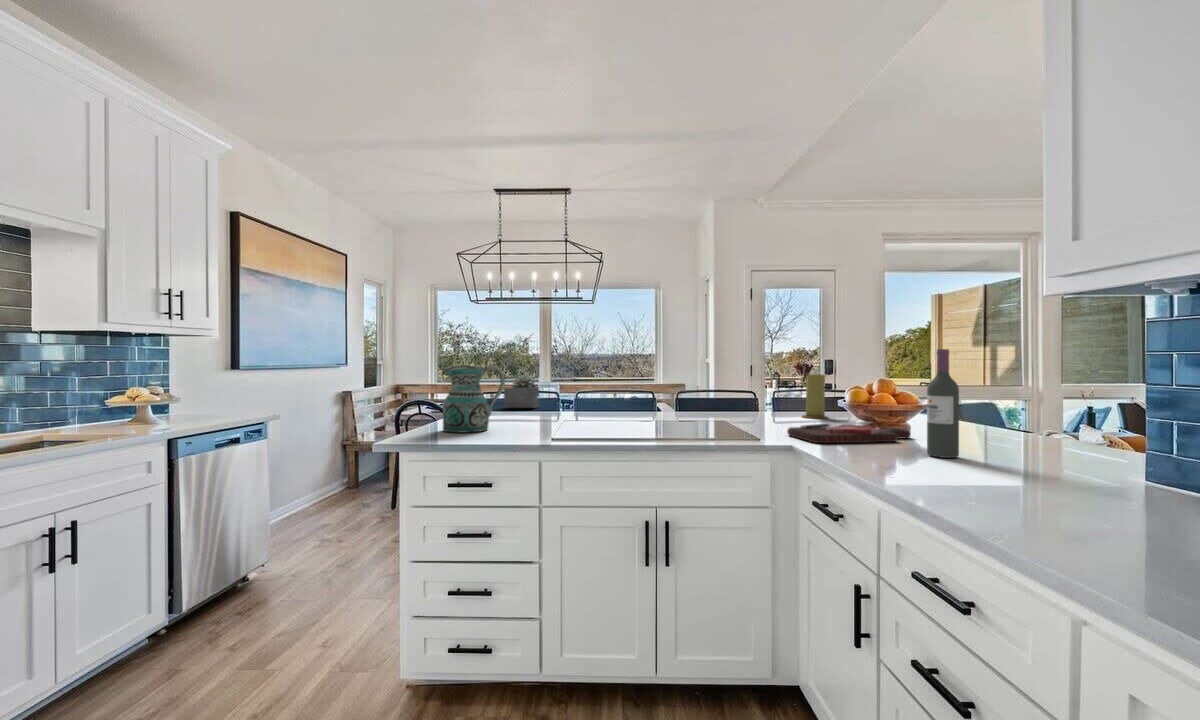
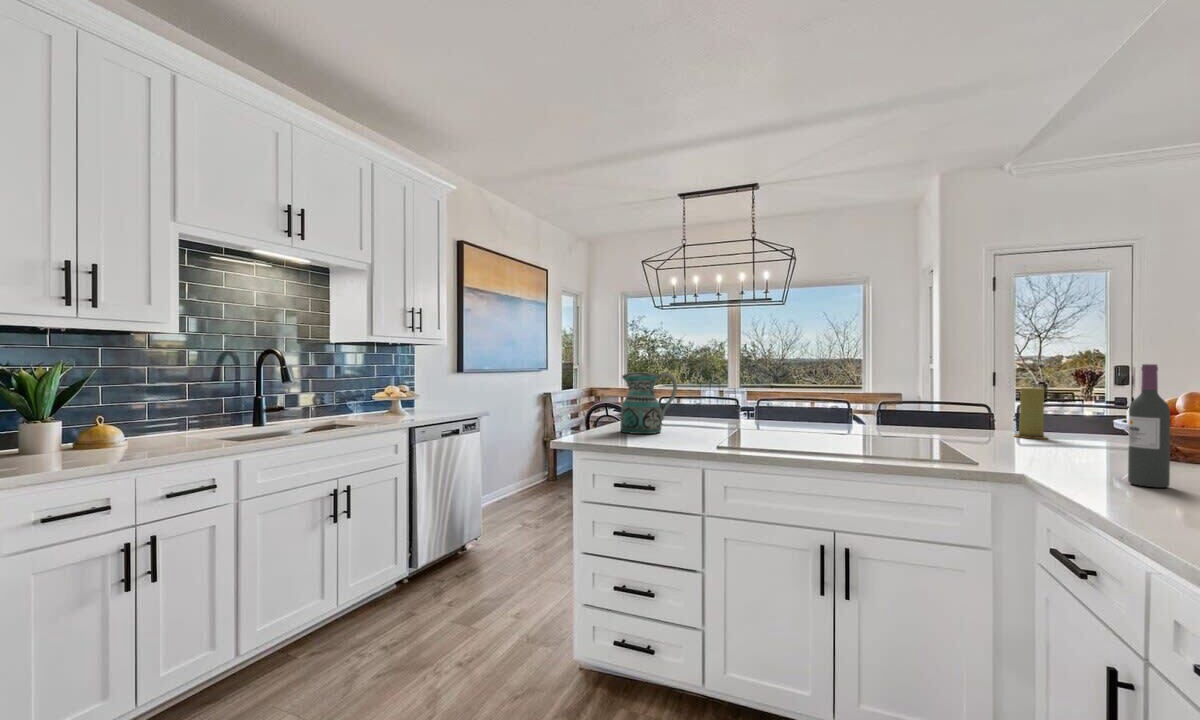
succulent plant: present [504,376,539,408] -> none [685,382,720,414]
cutting board: present [787,422,911,443] -> none [973,444,1133,467]

